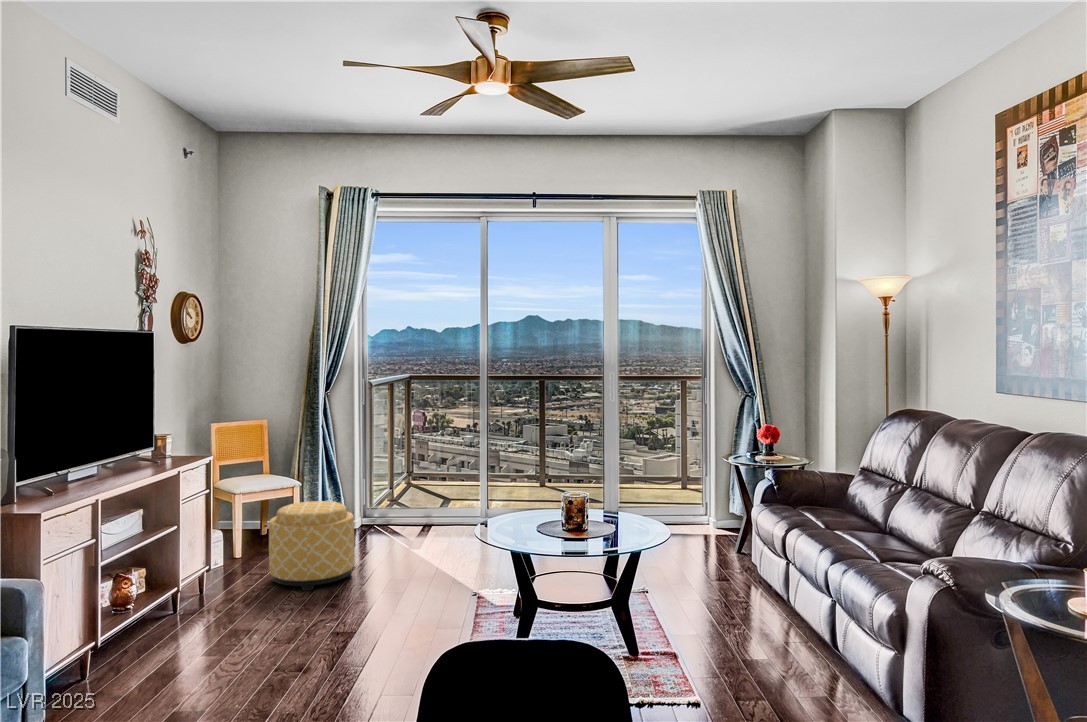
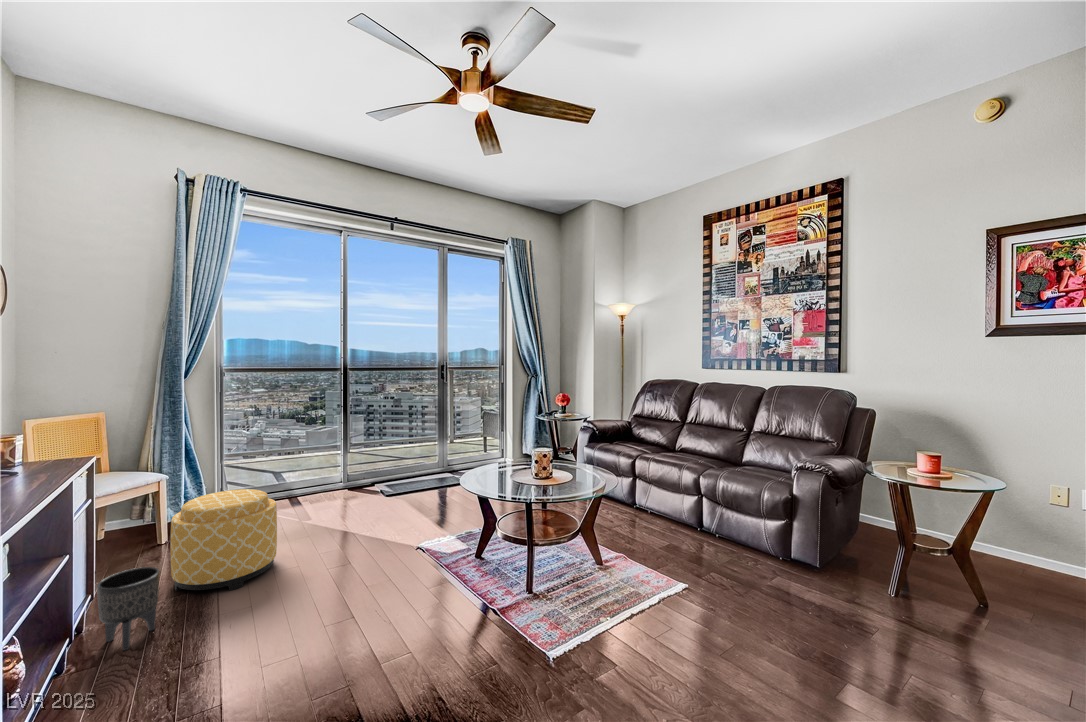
planter: none [199,551,240,612] -> present [97,567,160,650]

